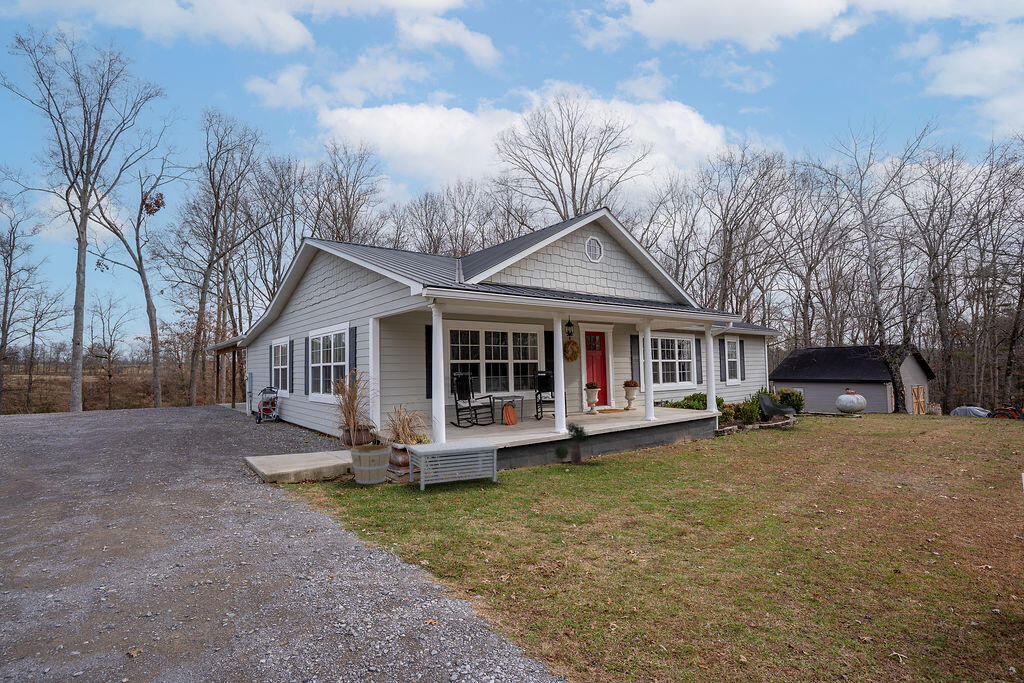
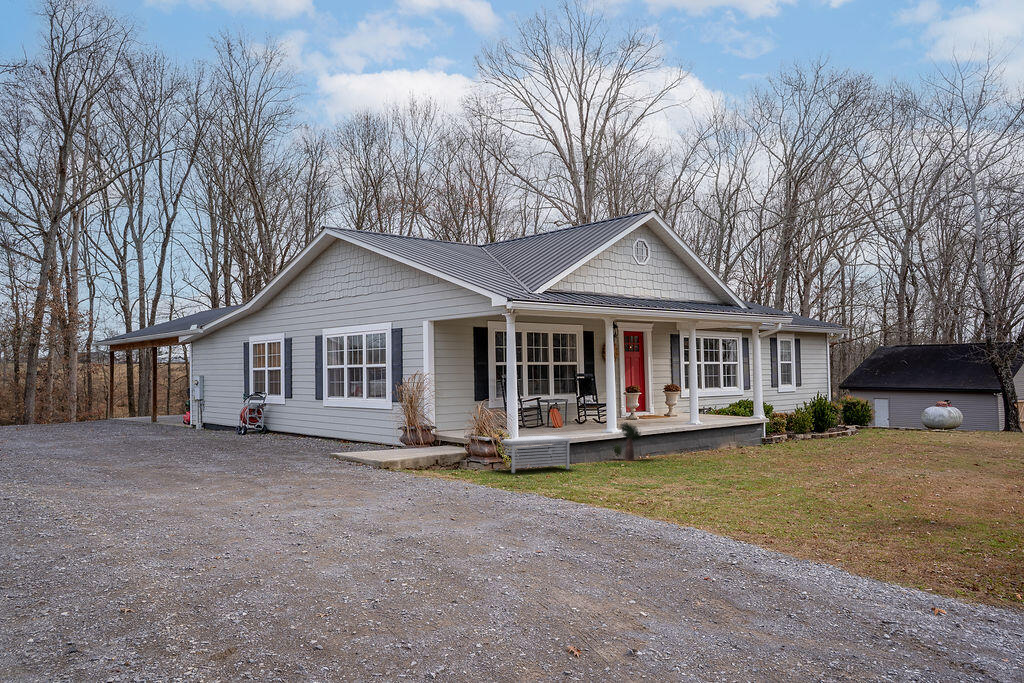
lounge chair: present [759,394,796,430] -> none [810,400,849,439]
wooden bucket: present [350,444,392,484] -> none [443,439,478,471]

